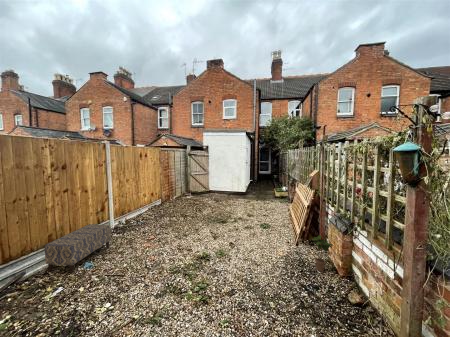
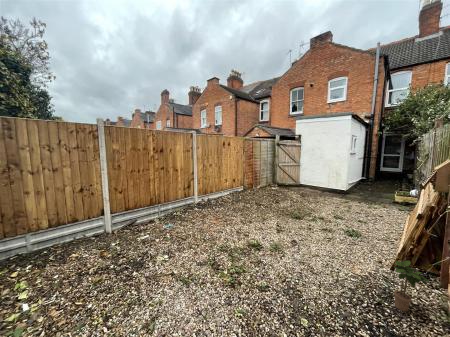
bench: present [45,224,111,273] -> none [145,196,190,229]

